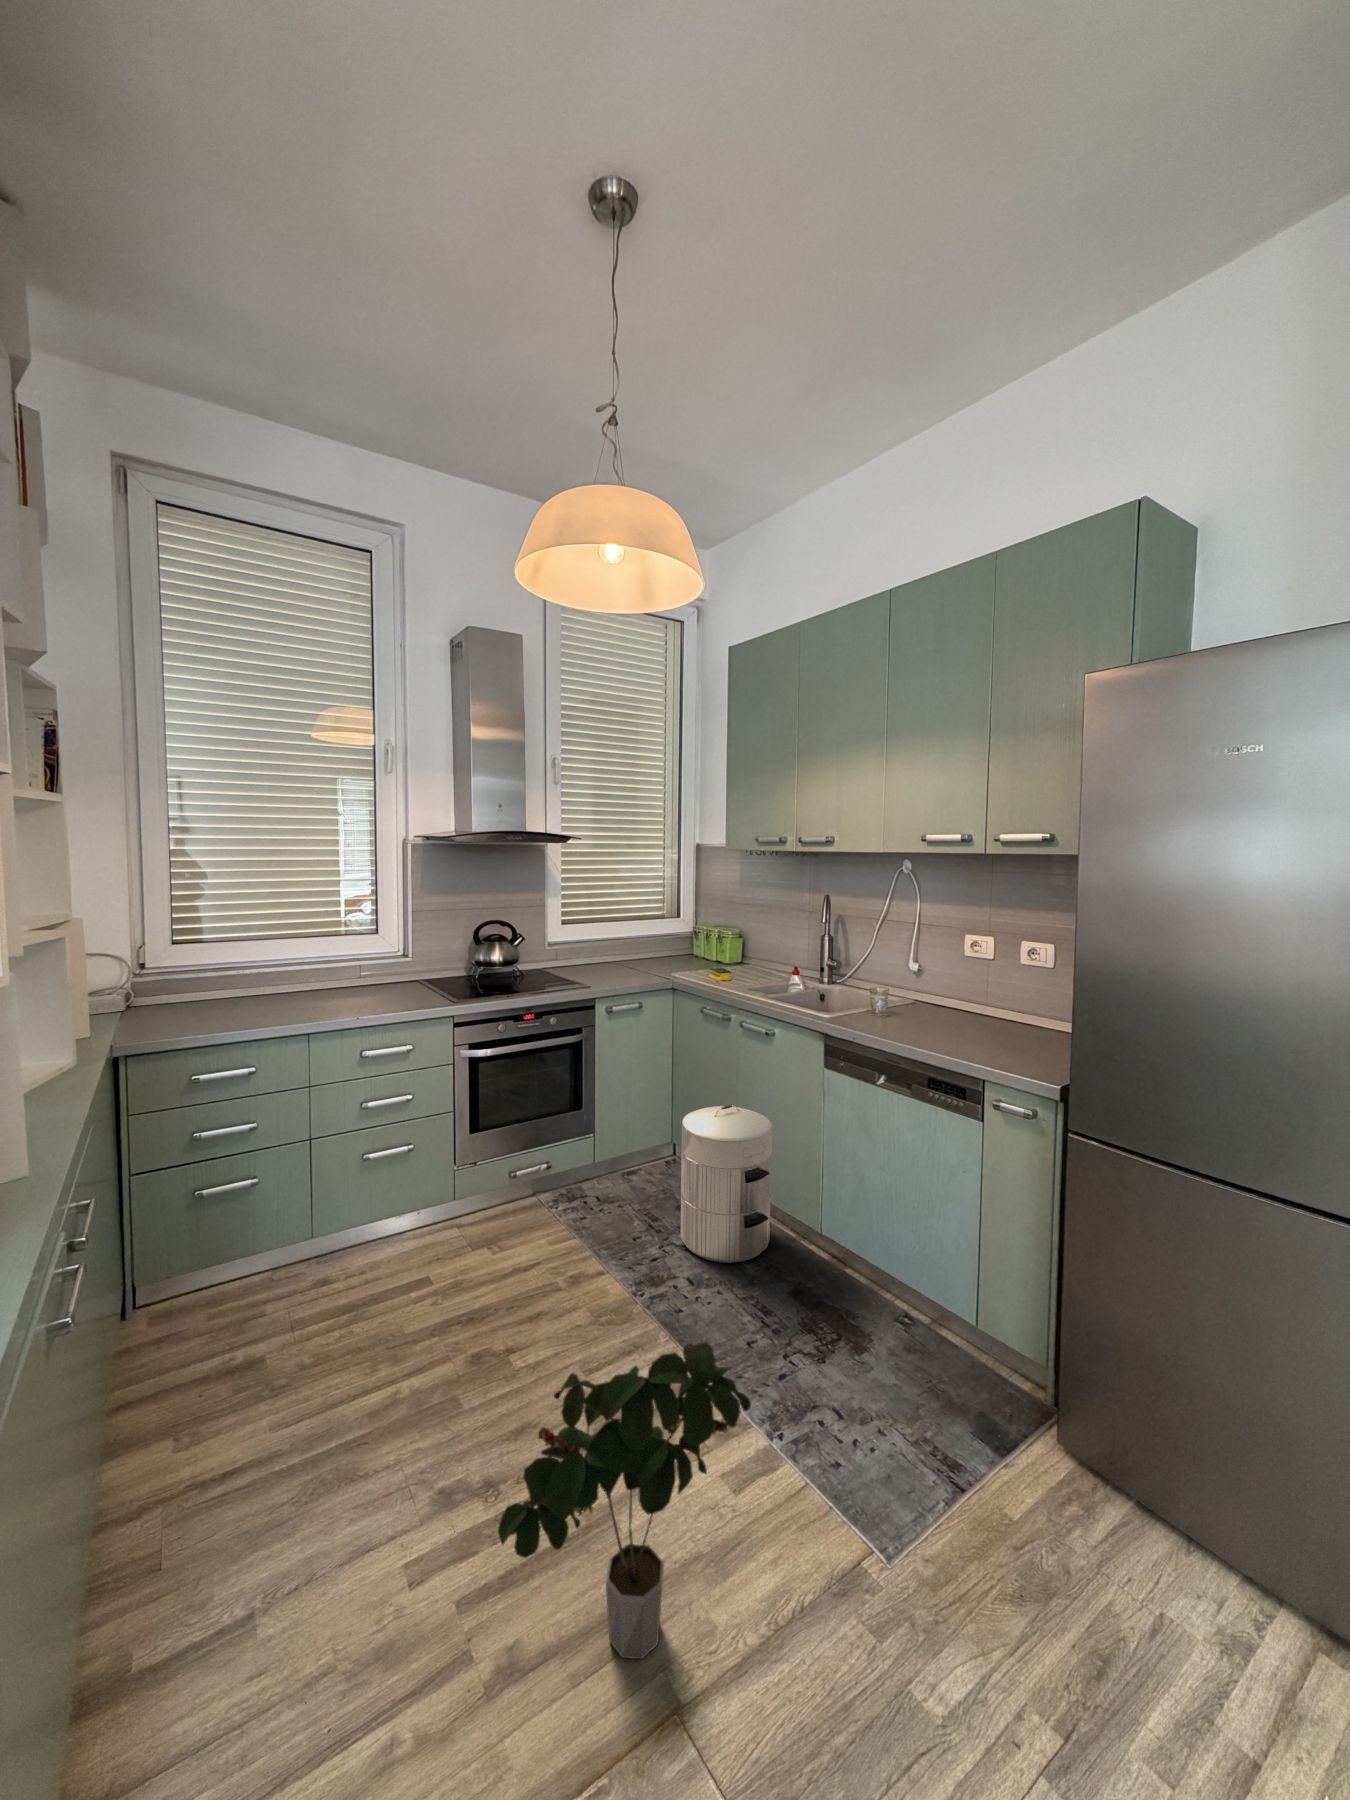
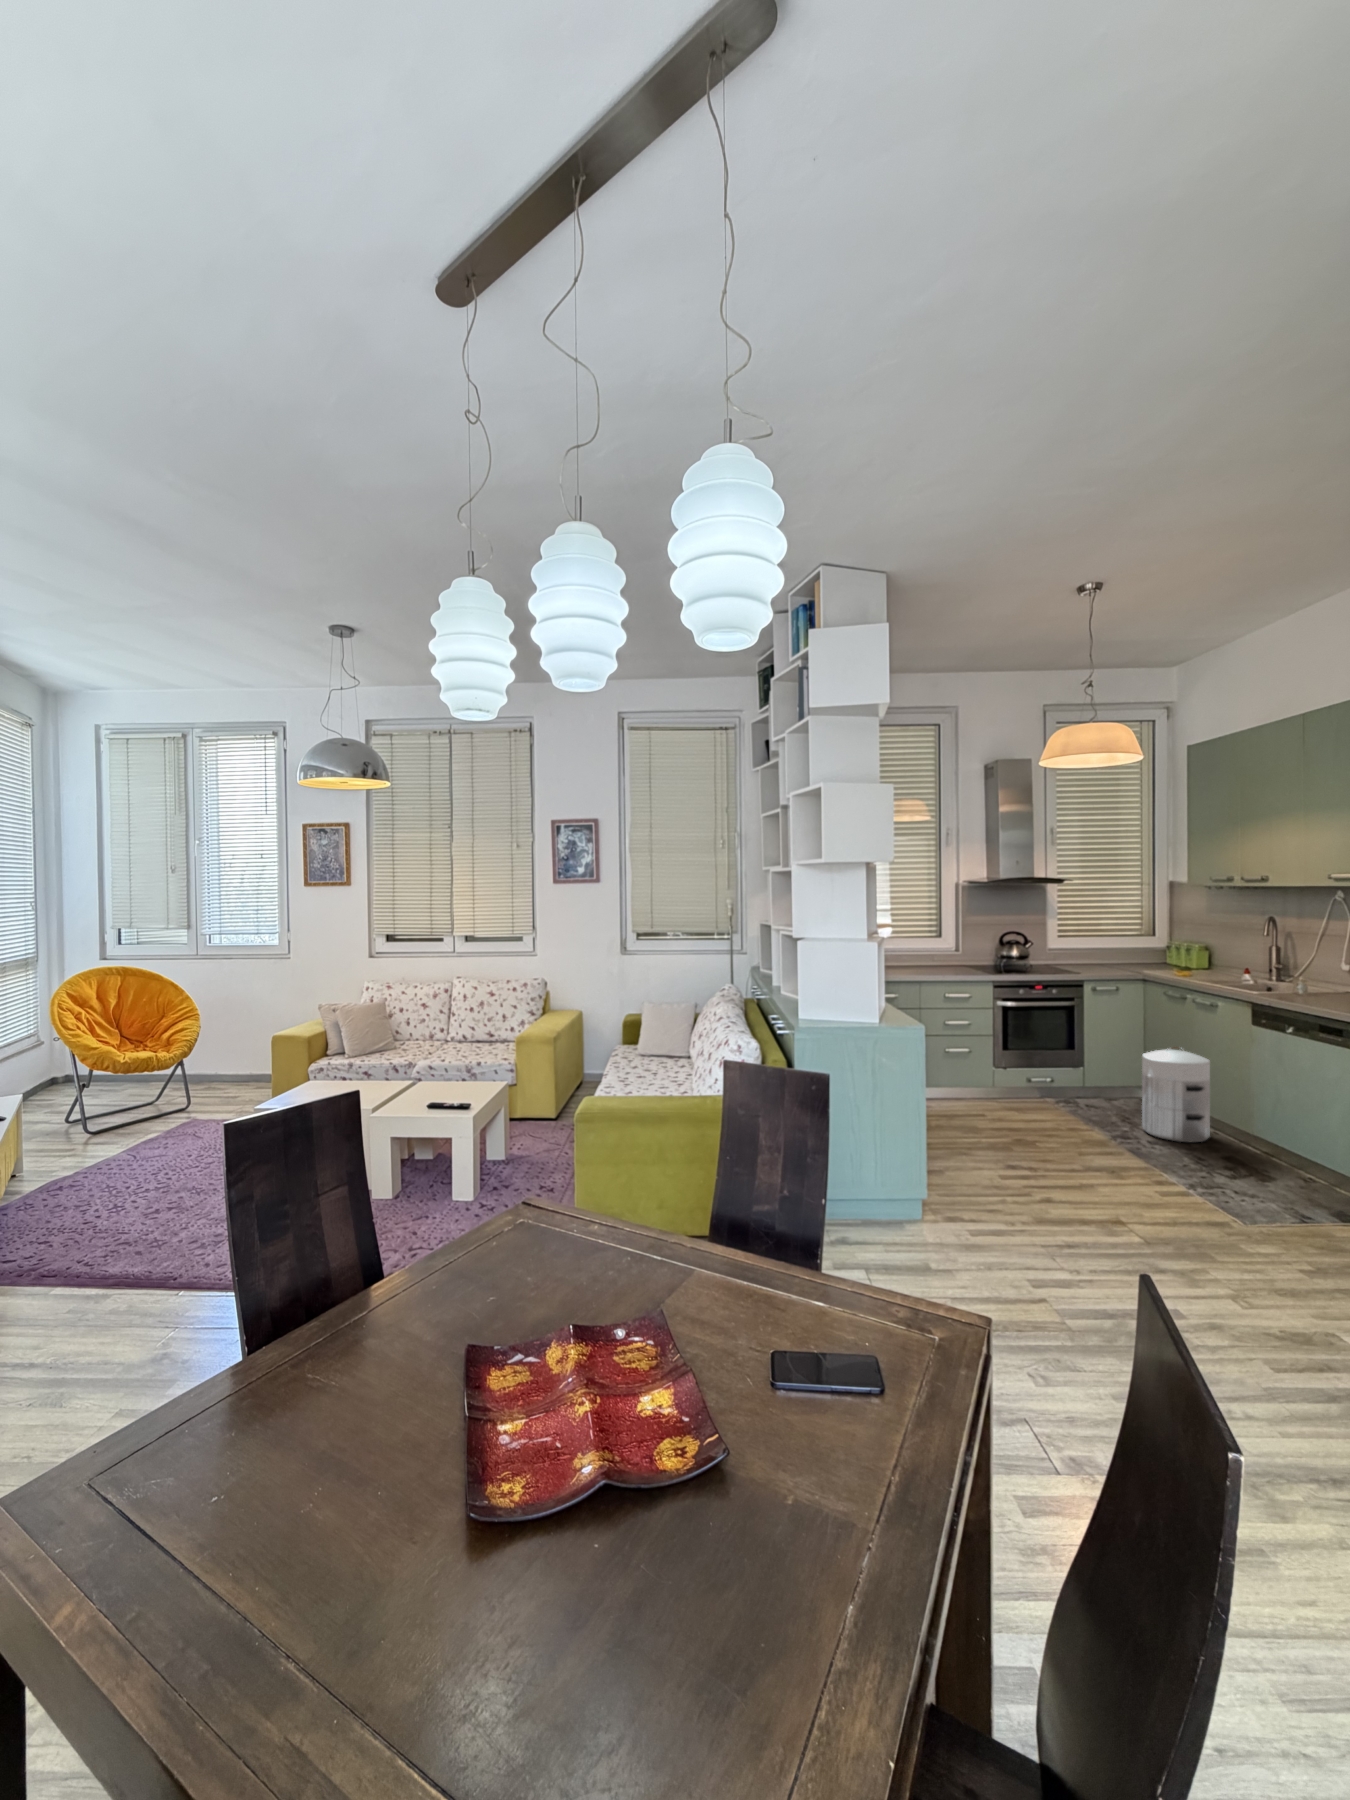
potted plant: present [498,1342,751,1659] -> none [1036,1091,1152,1207]

